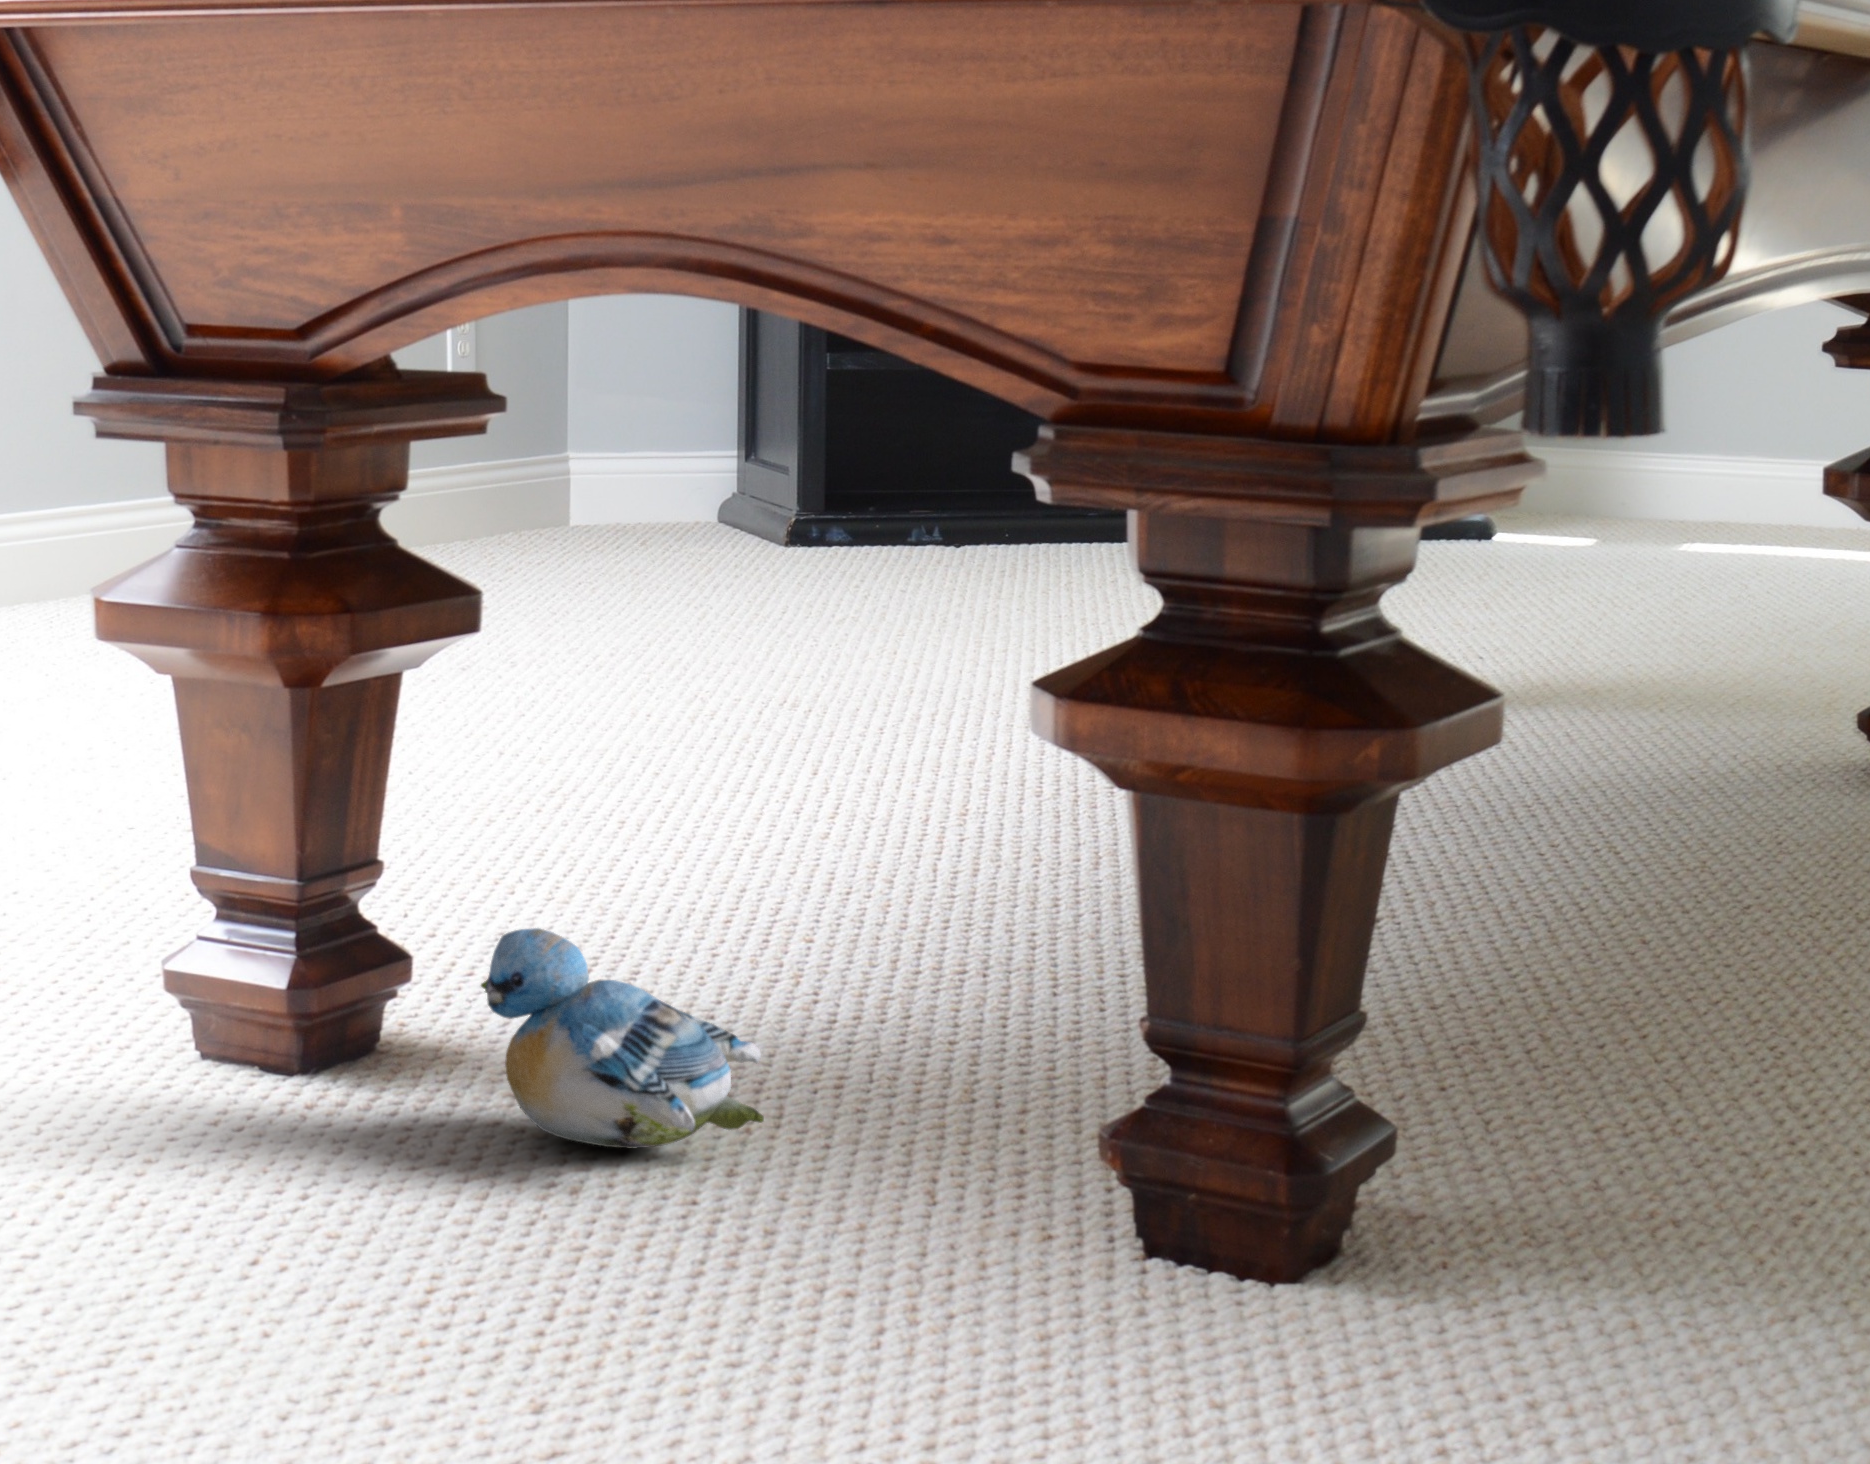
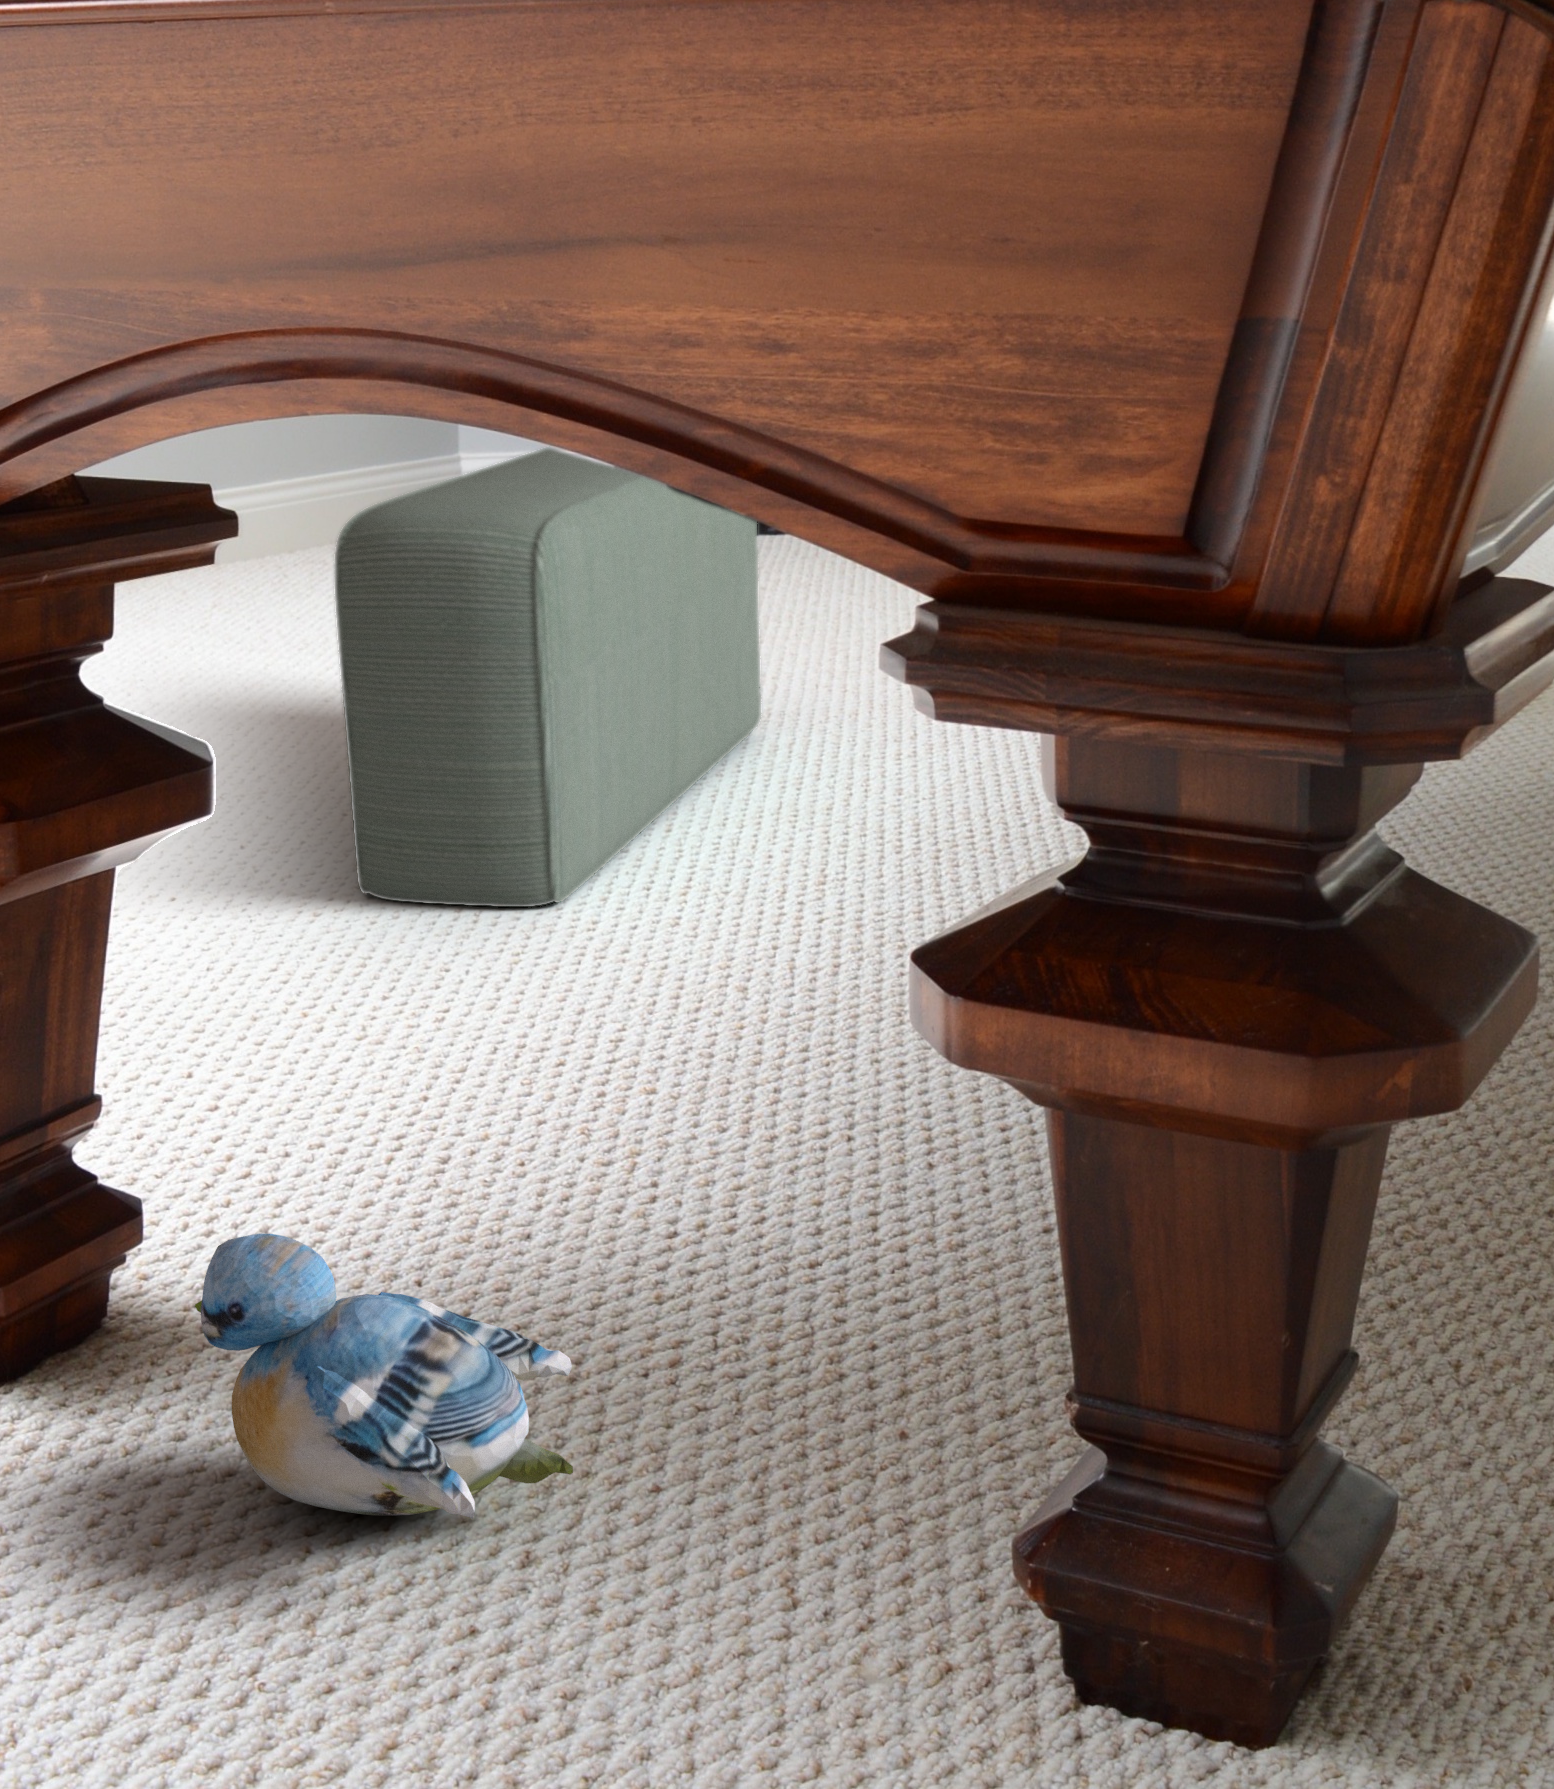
pouf: none [531,409,897,815] -> present [335,448,761,907]

